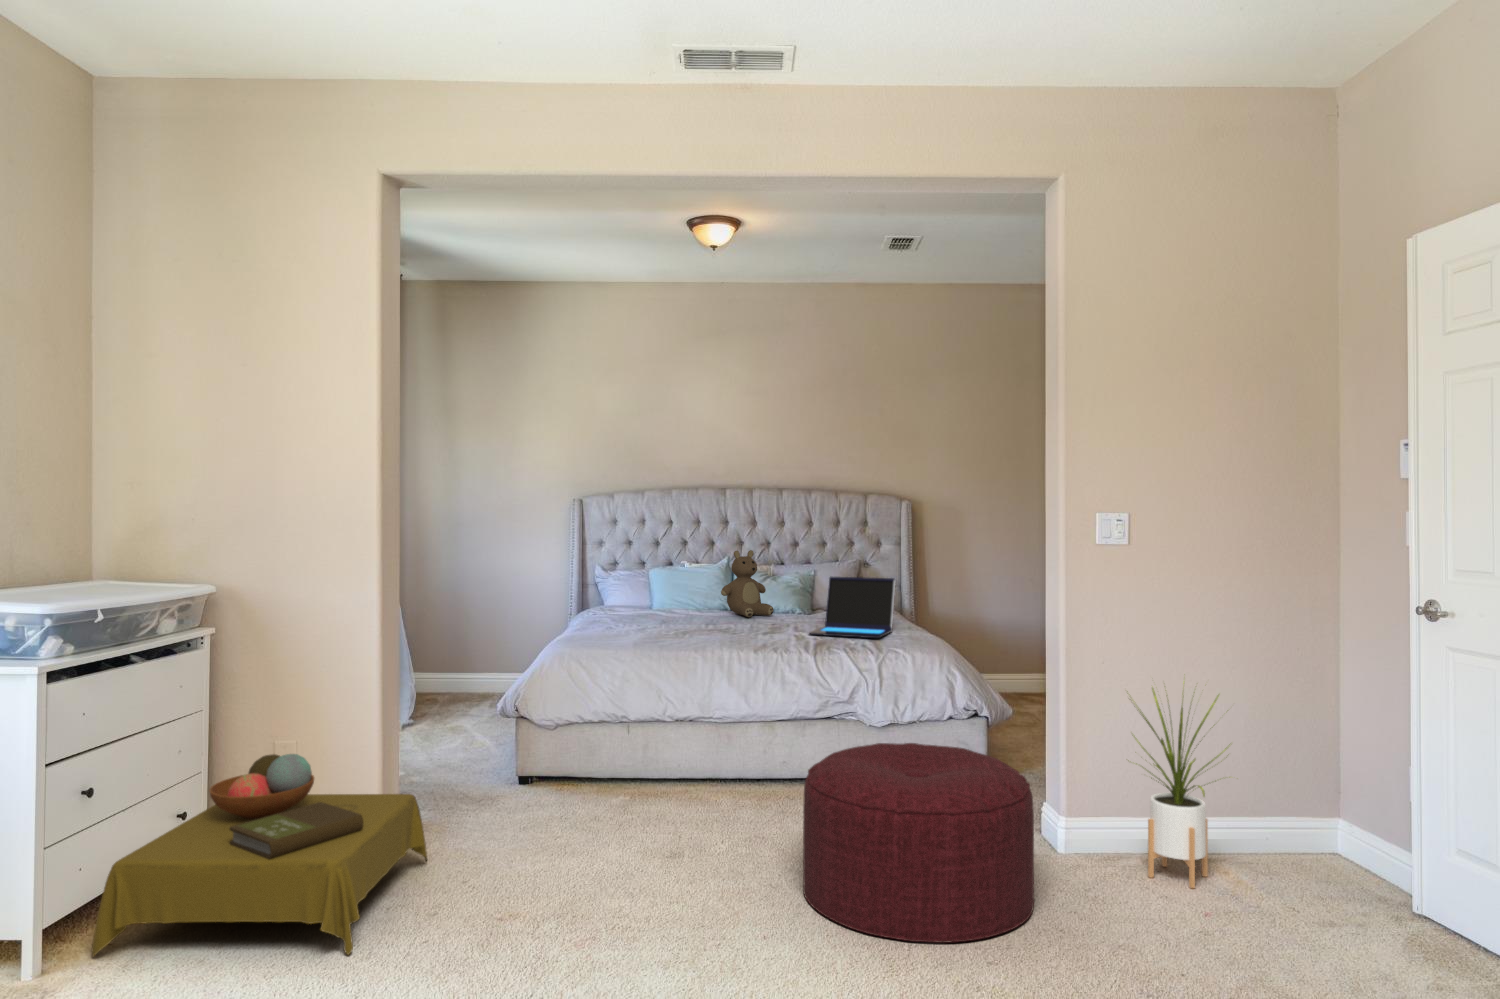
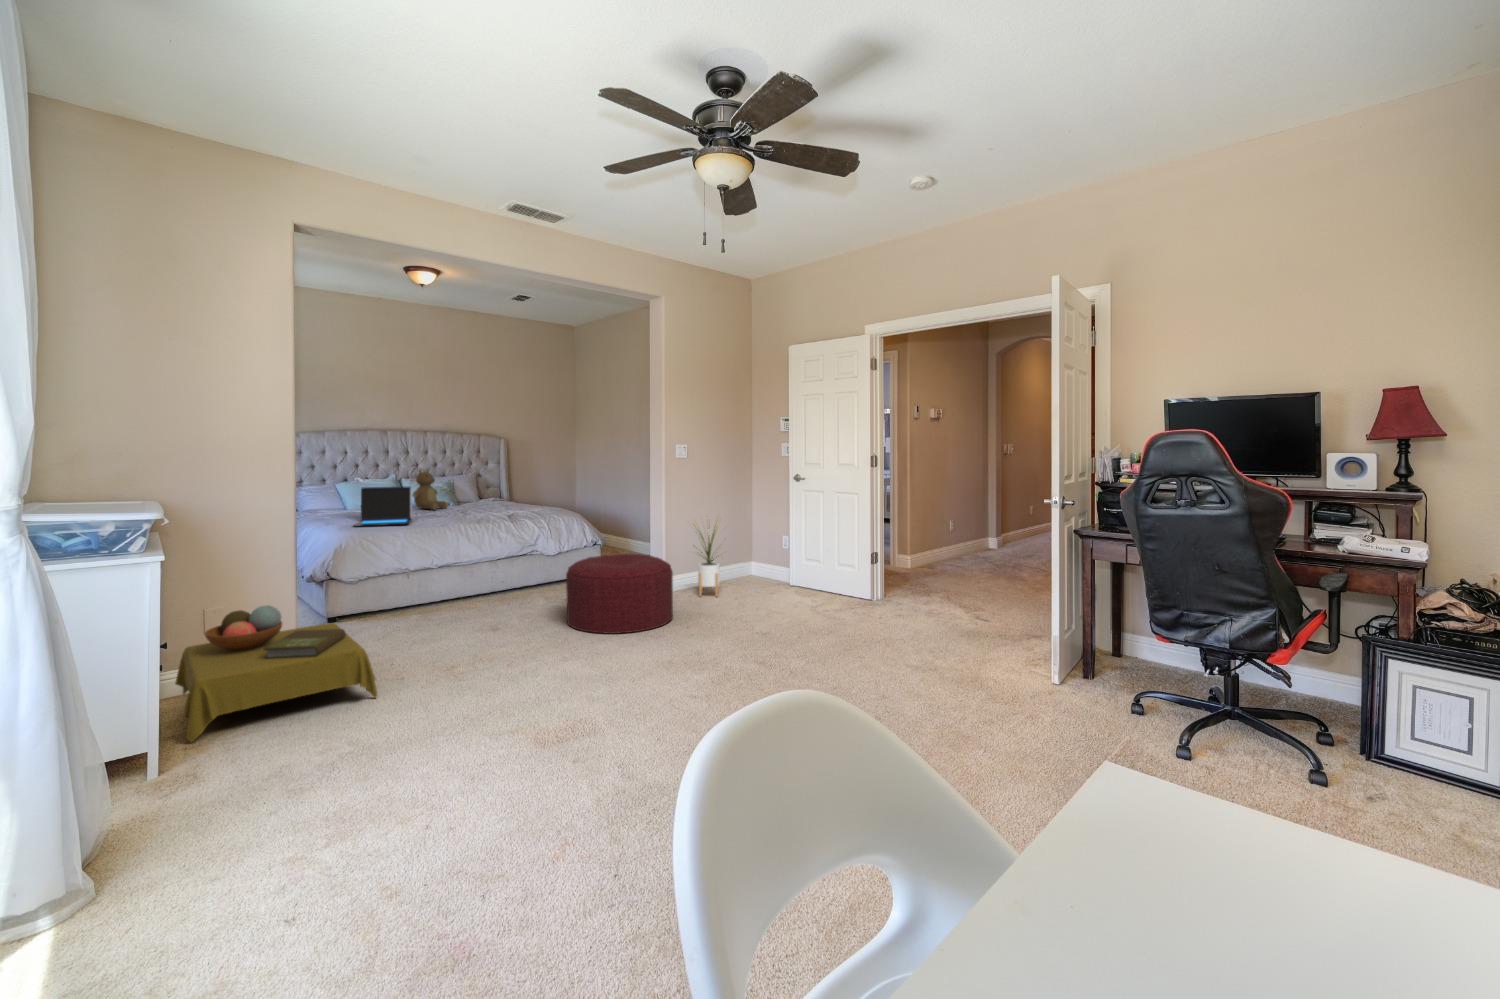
laptop: present [809,577,896,638] -> present [354,487,412,527]

